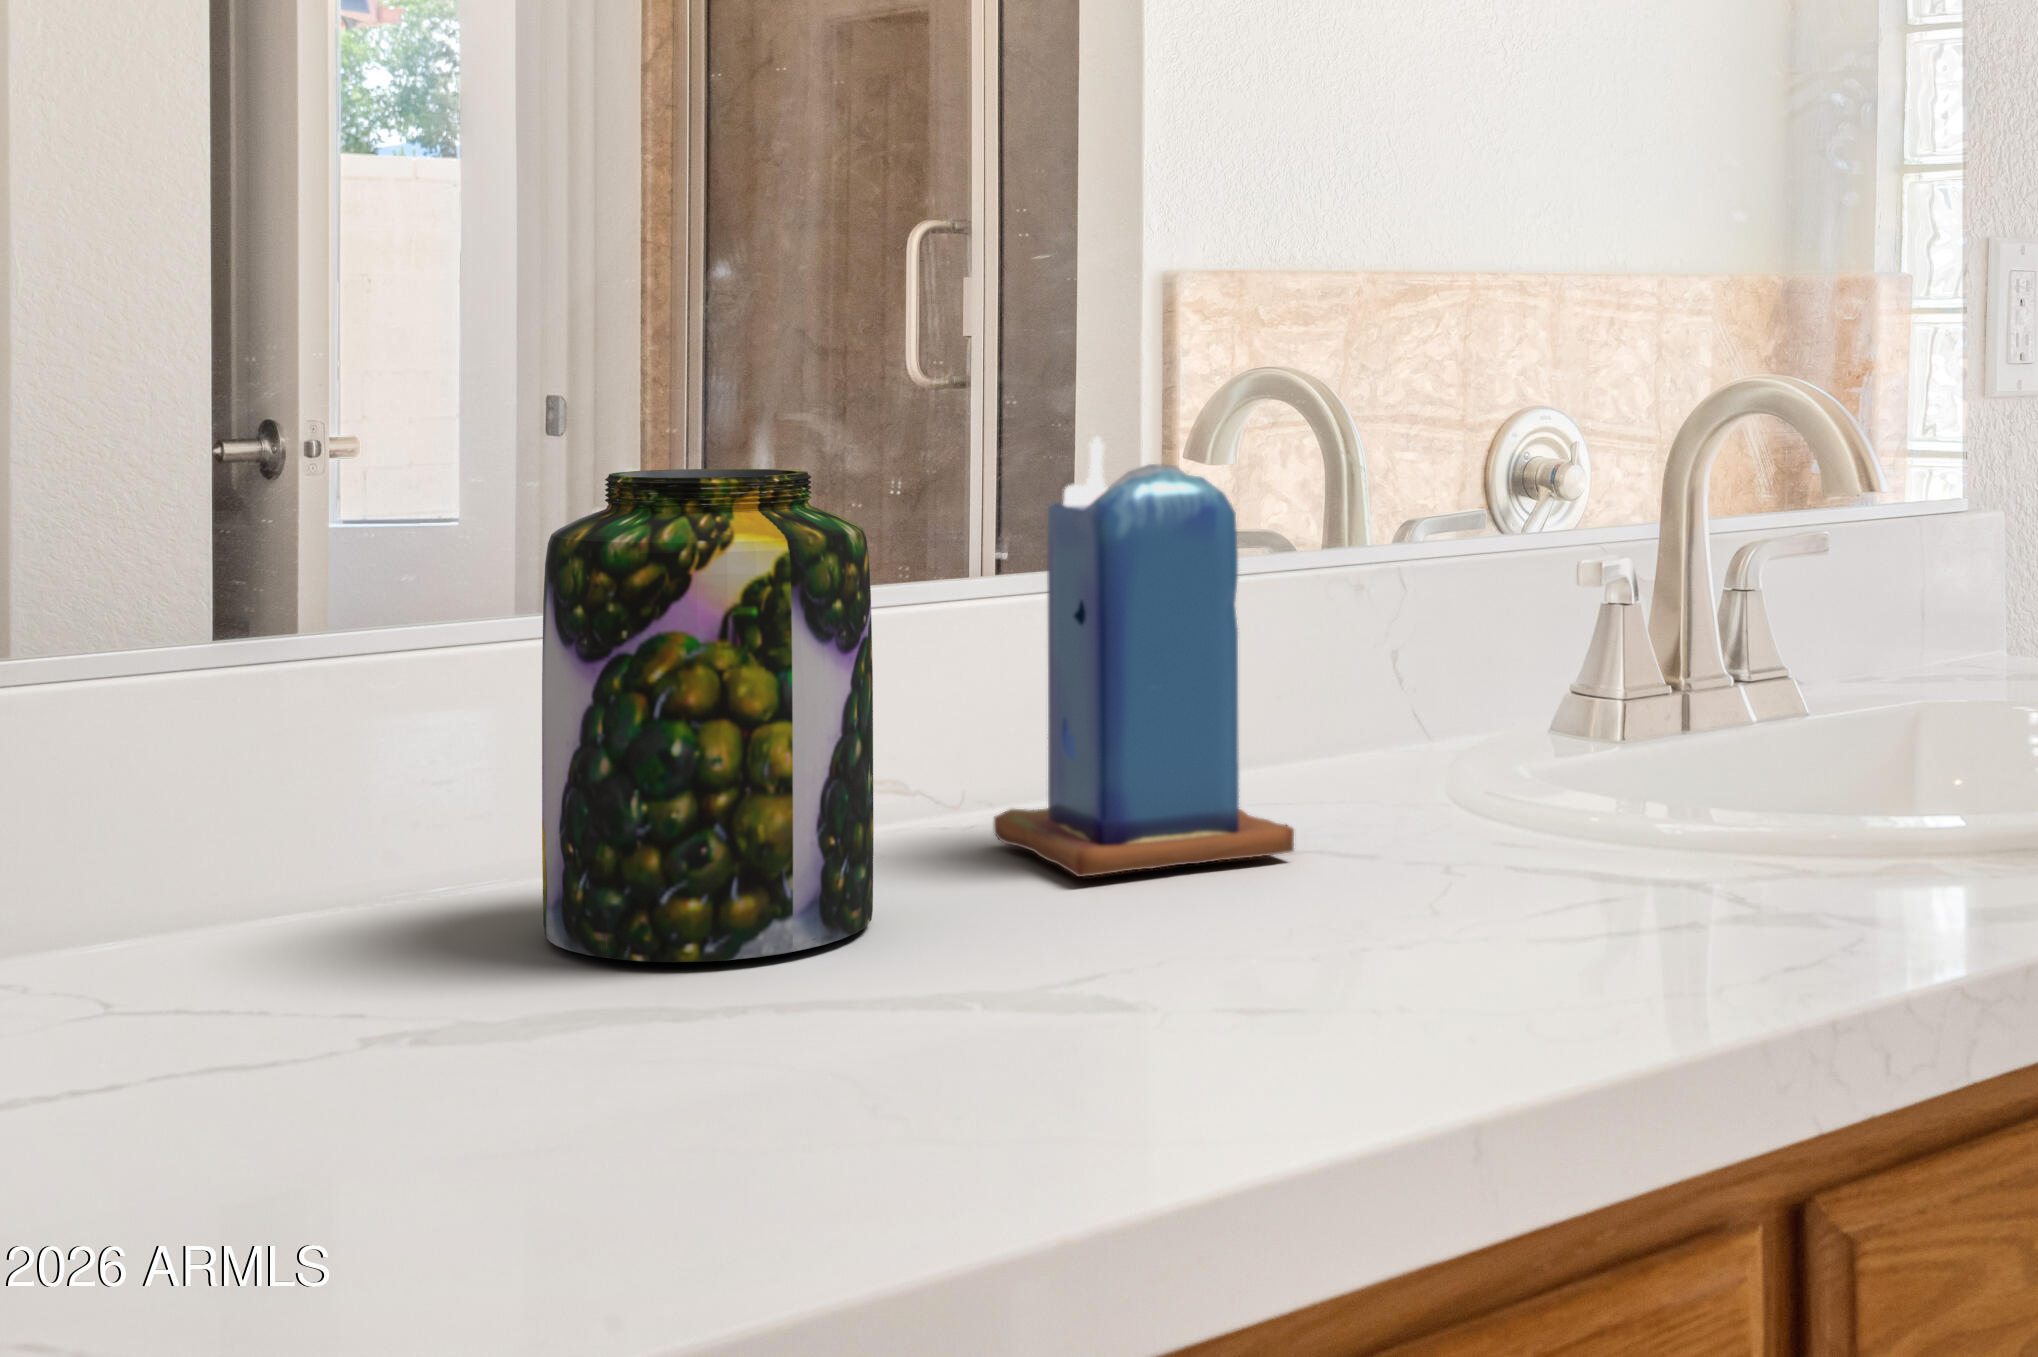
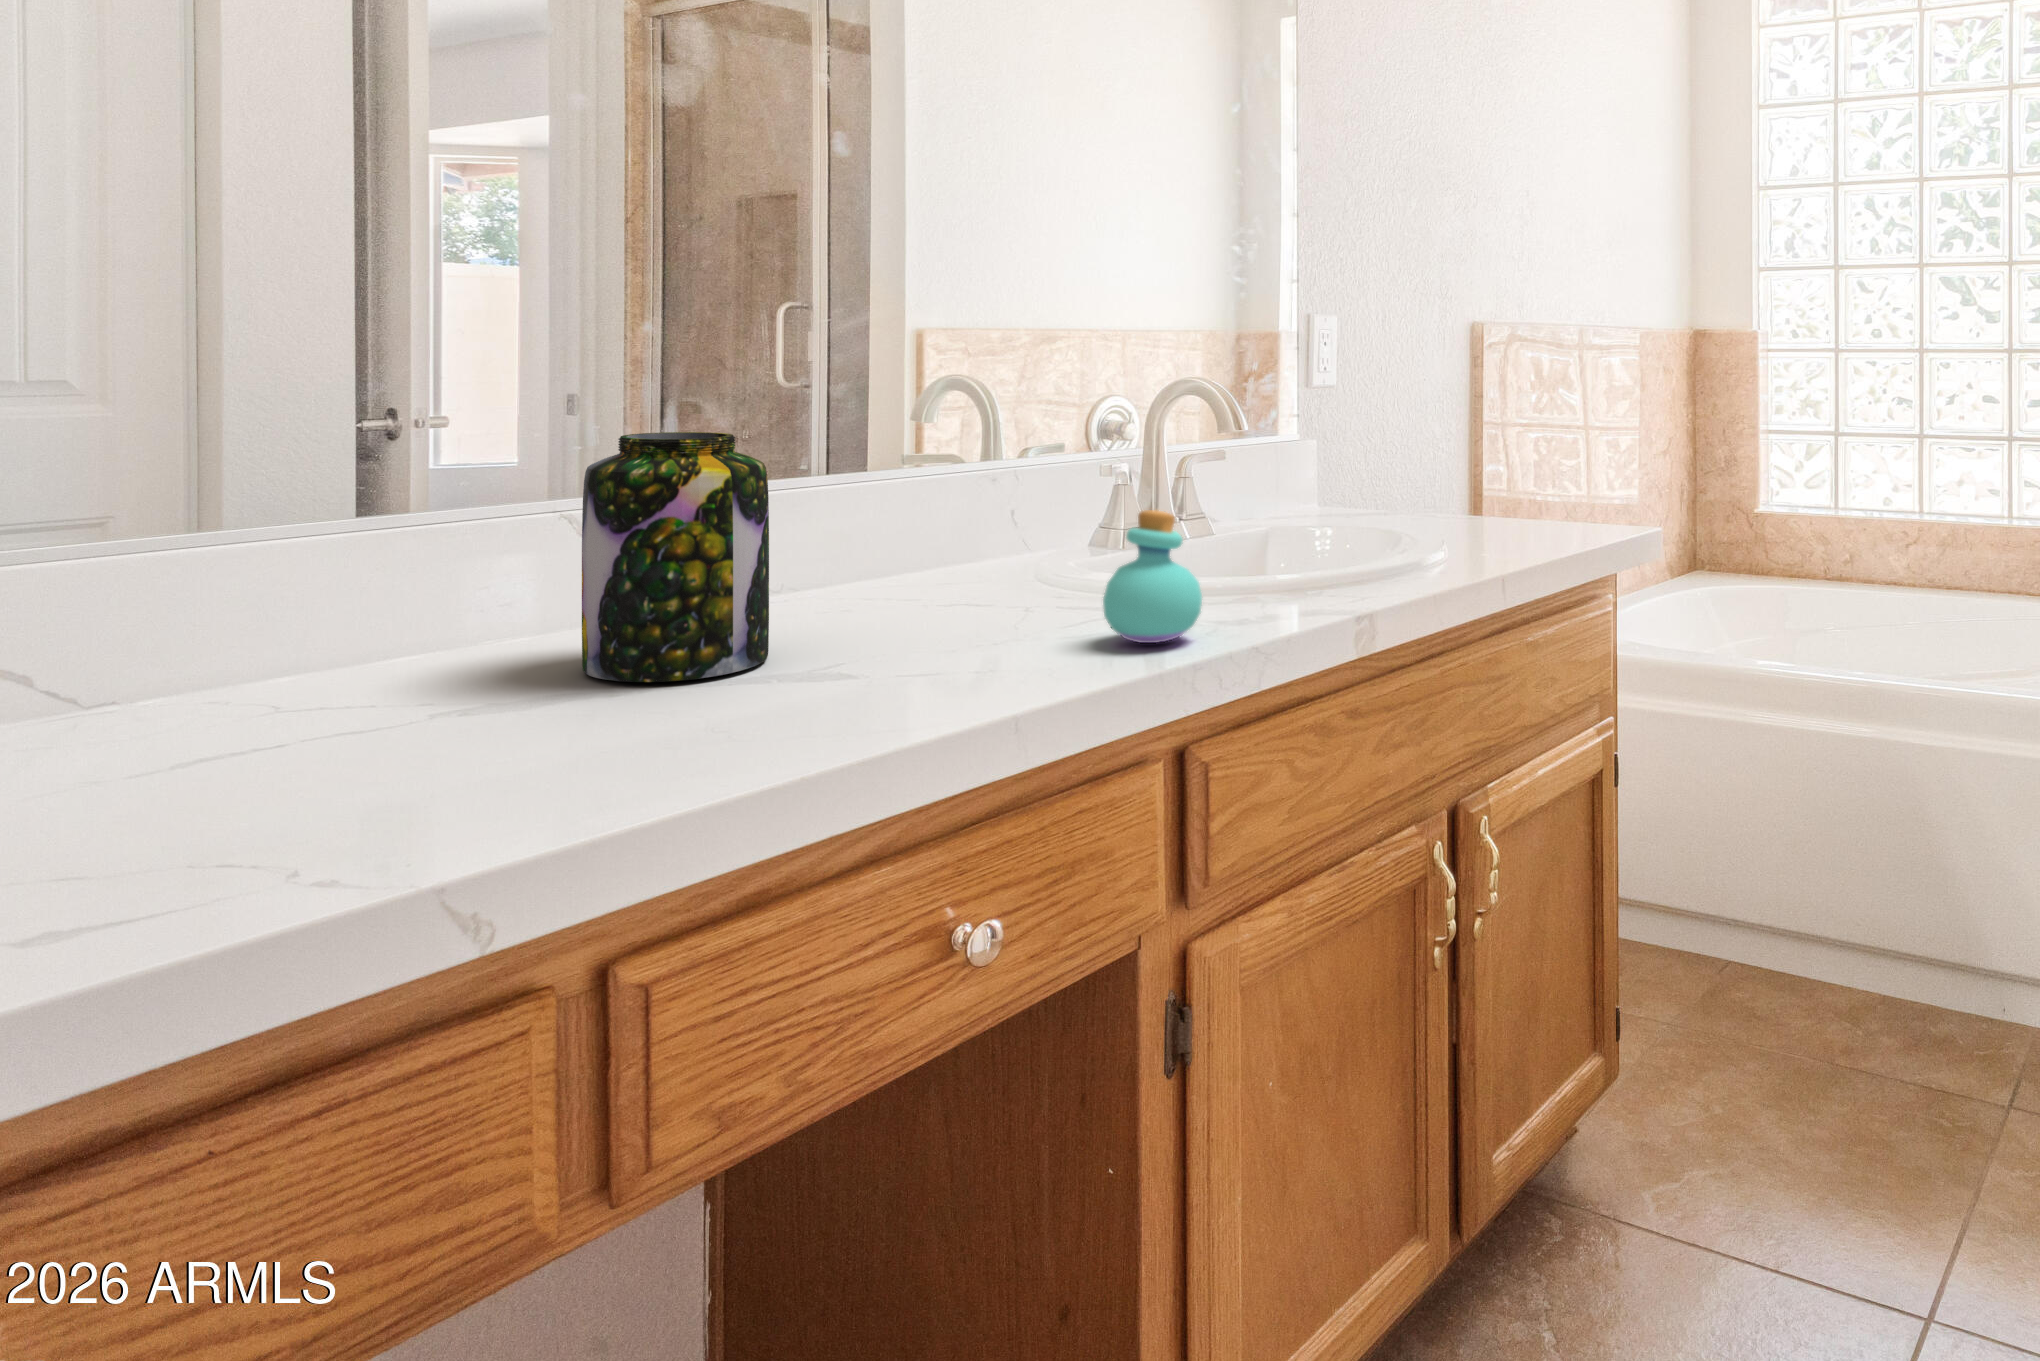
candle: present [994,437,1294,877] -> none [817,412,981,629]
perfume bottle: none [1520,642,1735,938] -> present [1103,510,1202,643]

